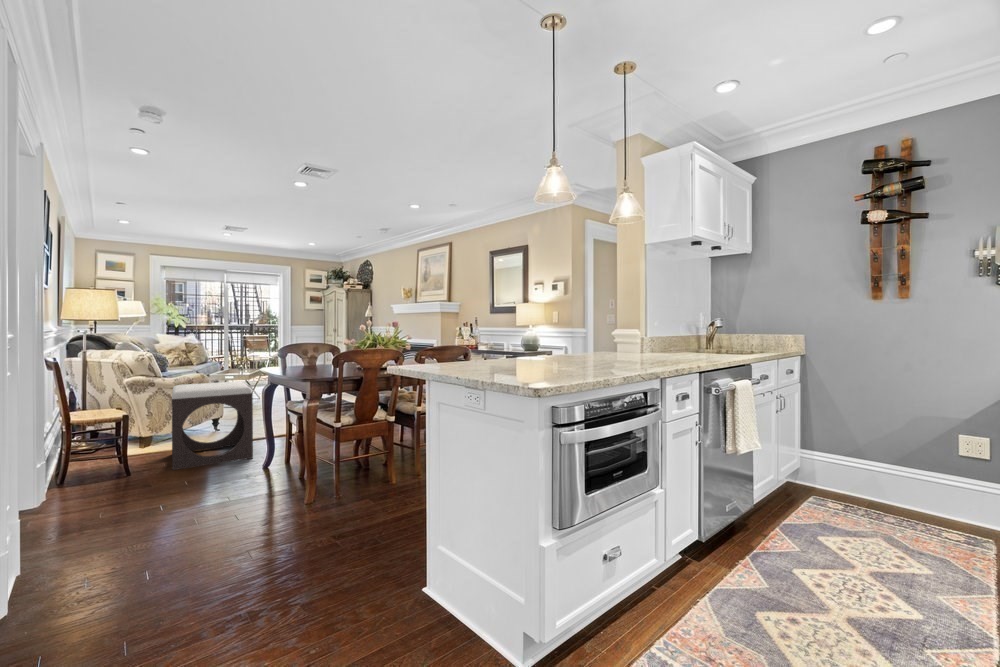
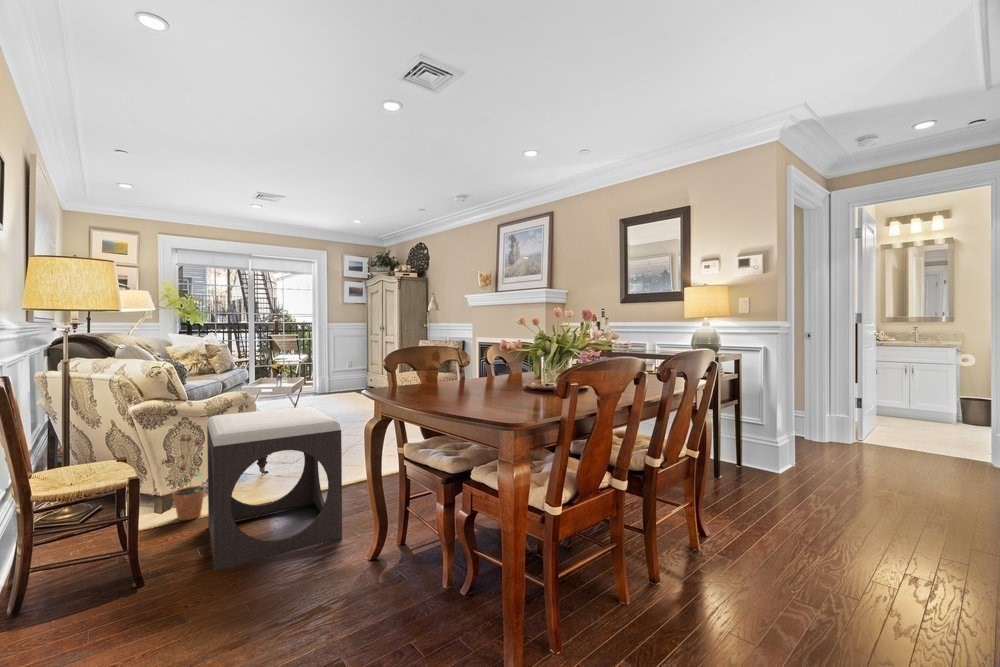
potted plant: none [143,399,173,451] -> present [162,435,205,520]

